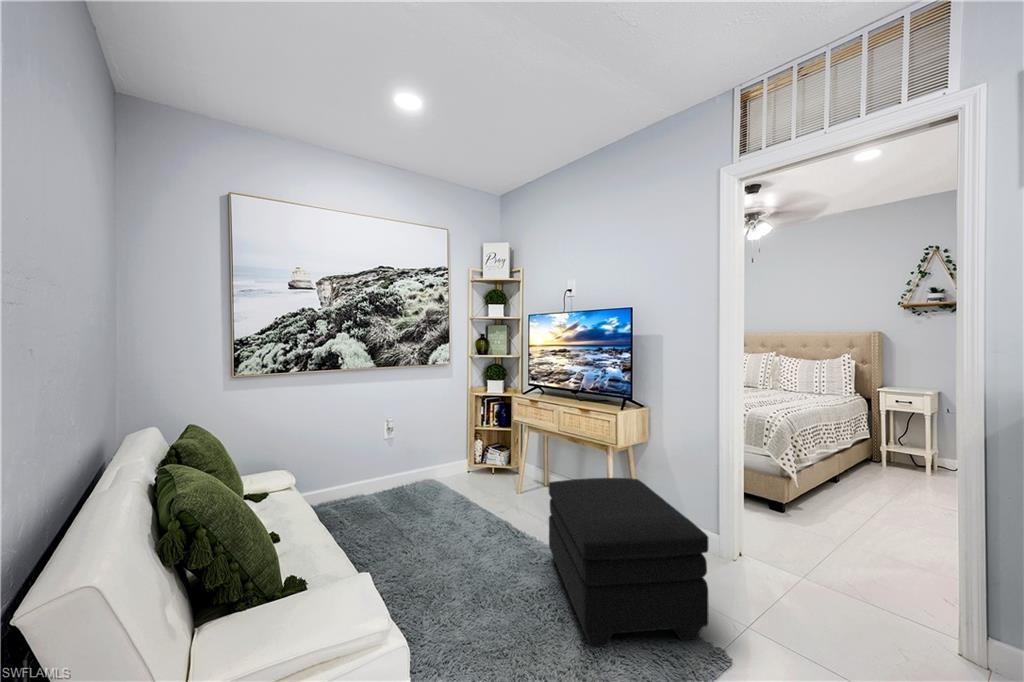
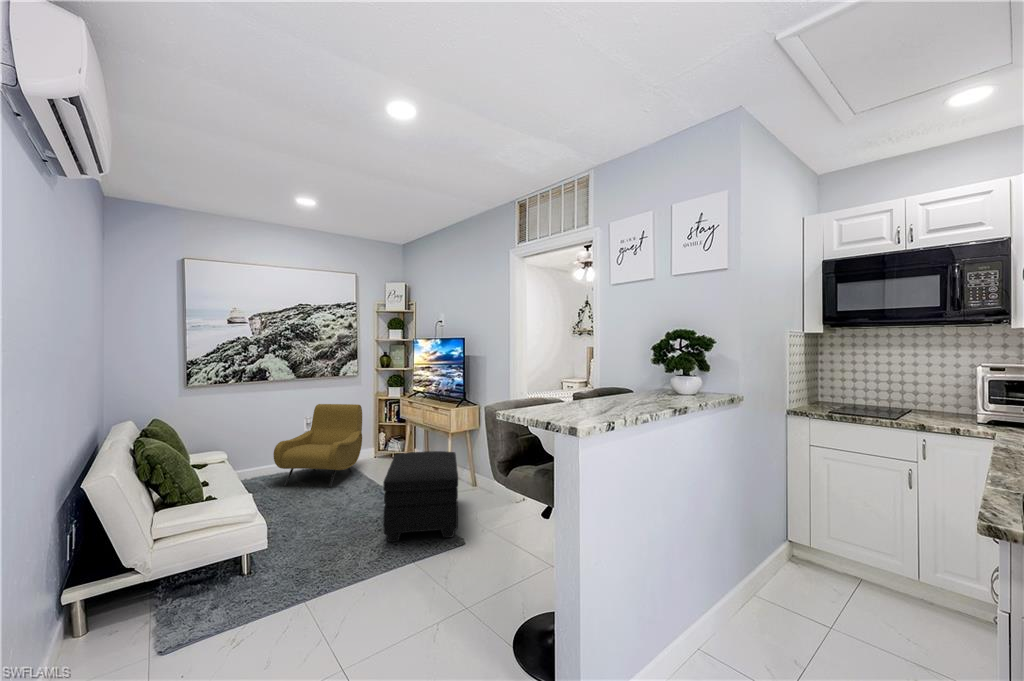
armchair: none [355,403,464,524] -> present [273,404,362,487]

